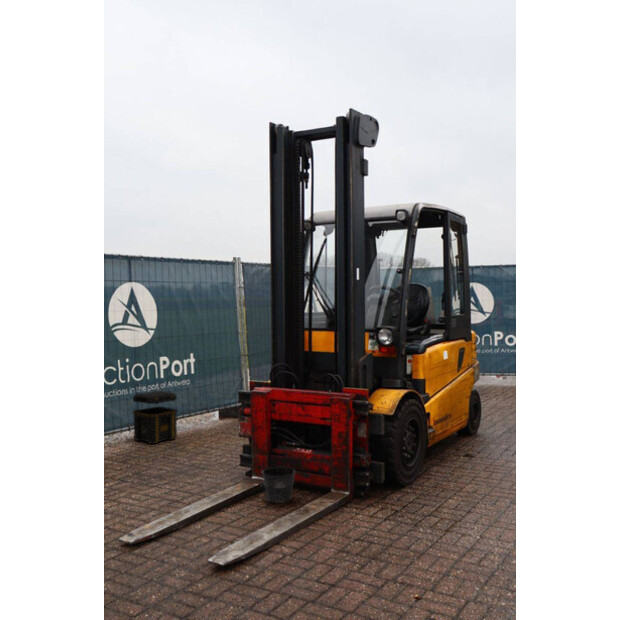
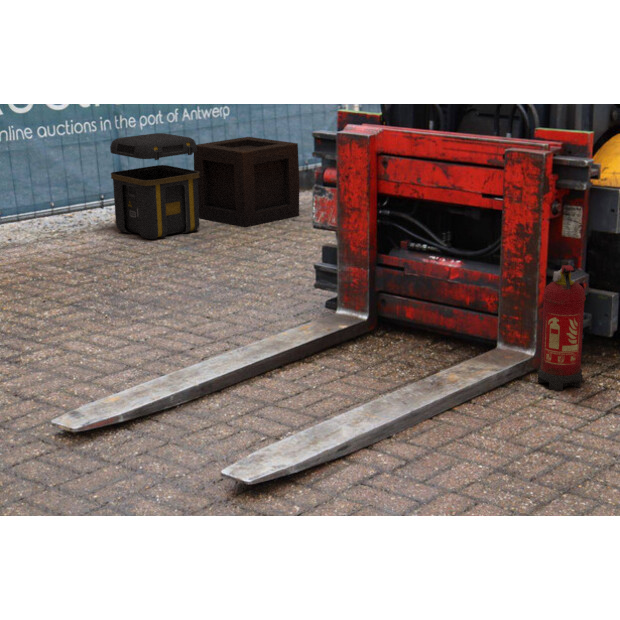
wooden crate: none [173,392,226,437] -> present [194,137,299,228]
fire extinguisher: none [352,451,372,511] -> present [538,265,586,391]
bucket: present [260,467,295,503] -> none [346,292,423,366]

